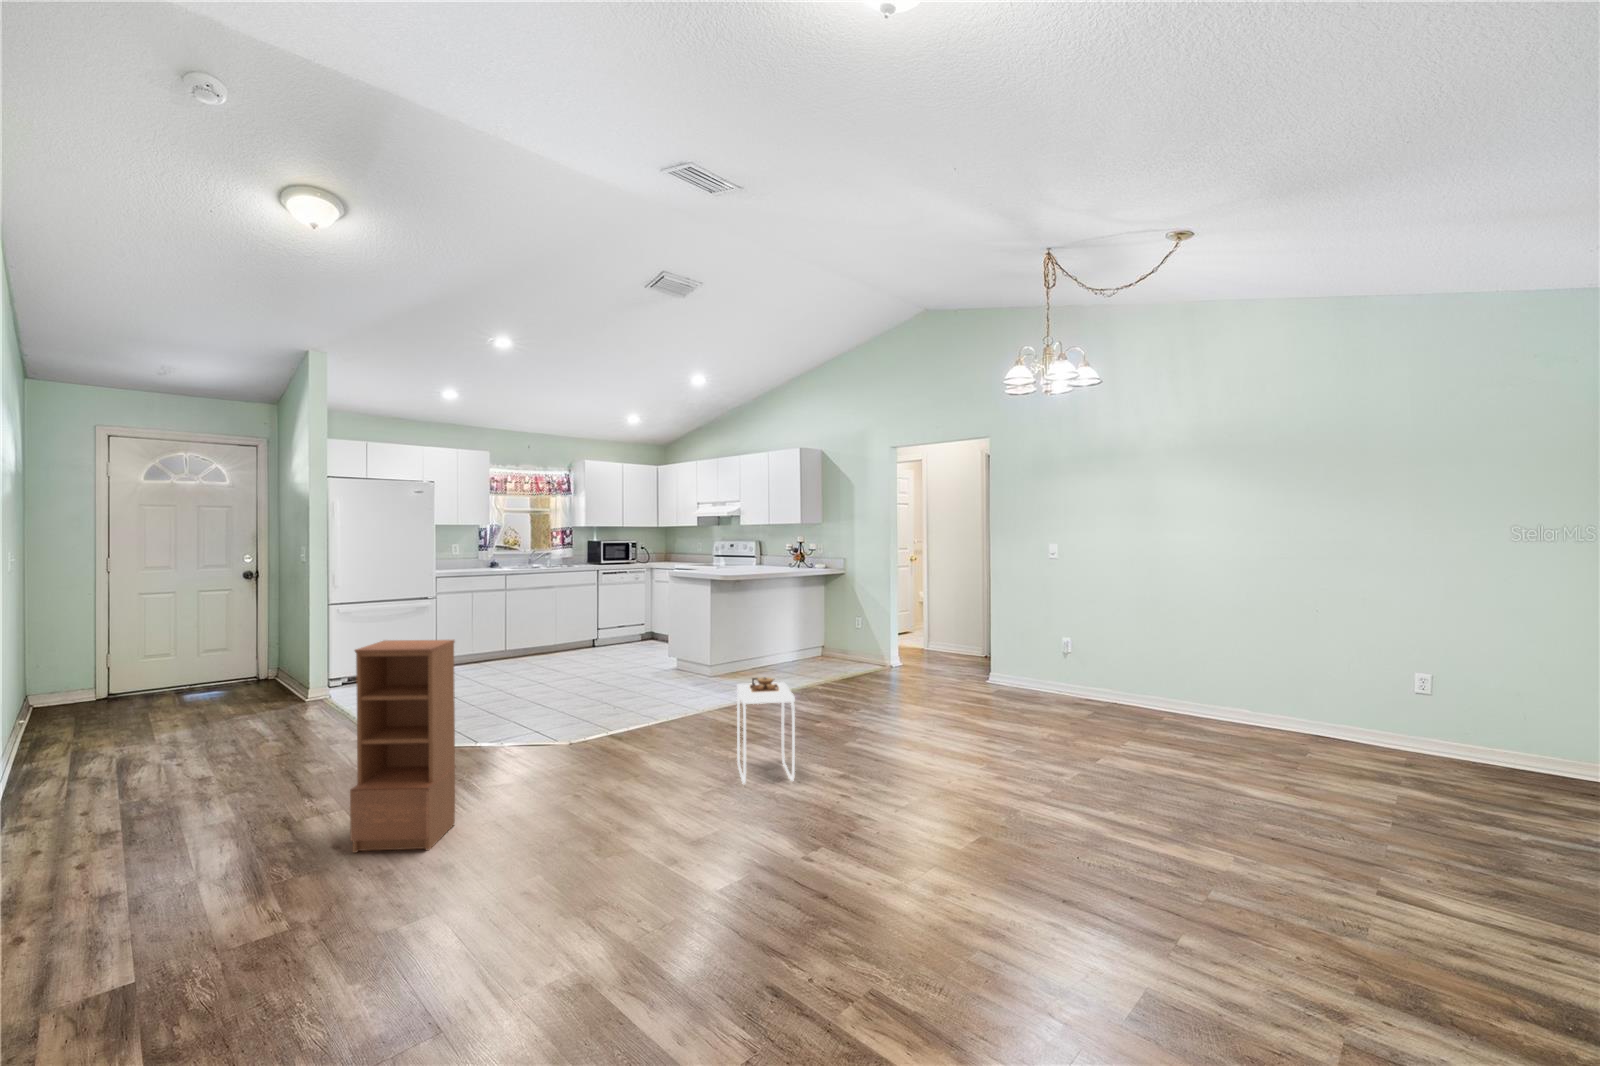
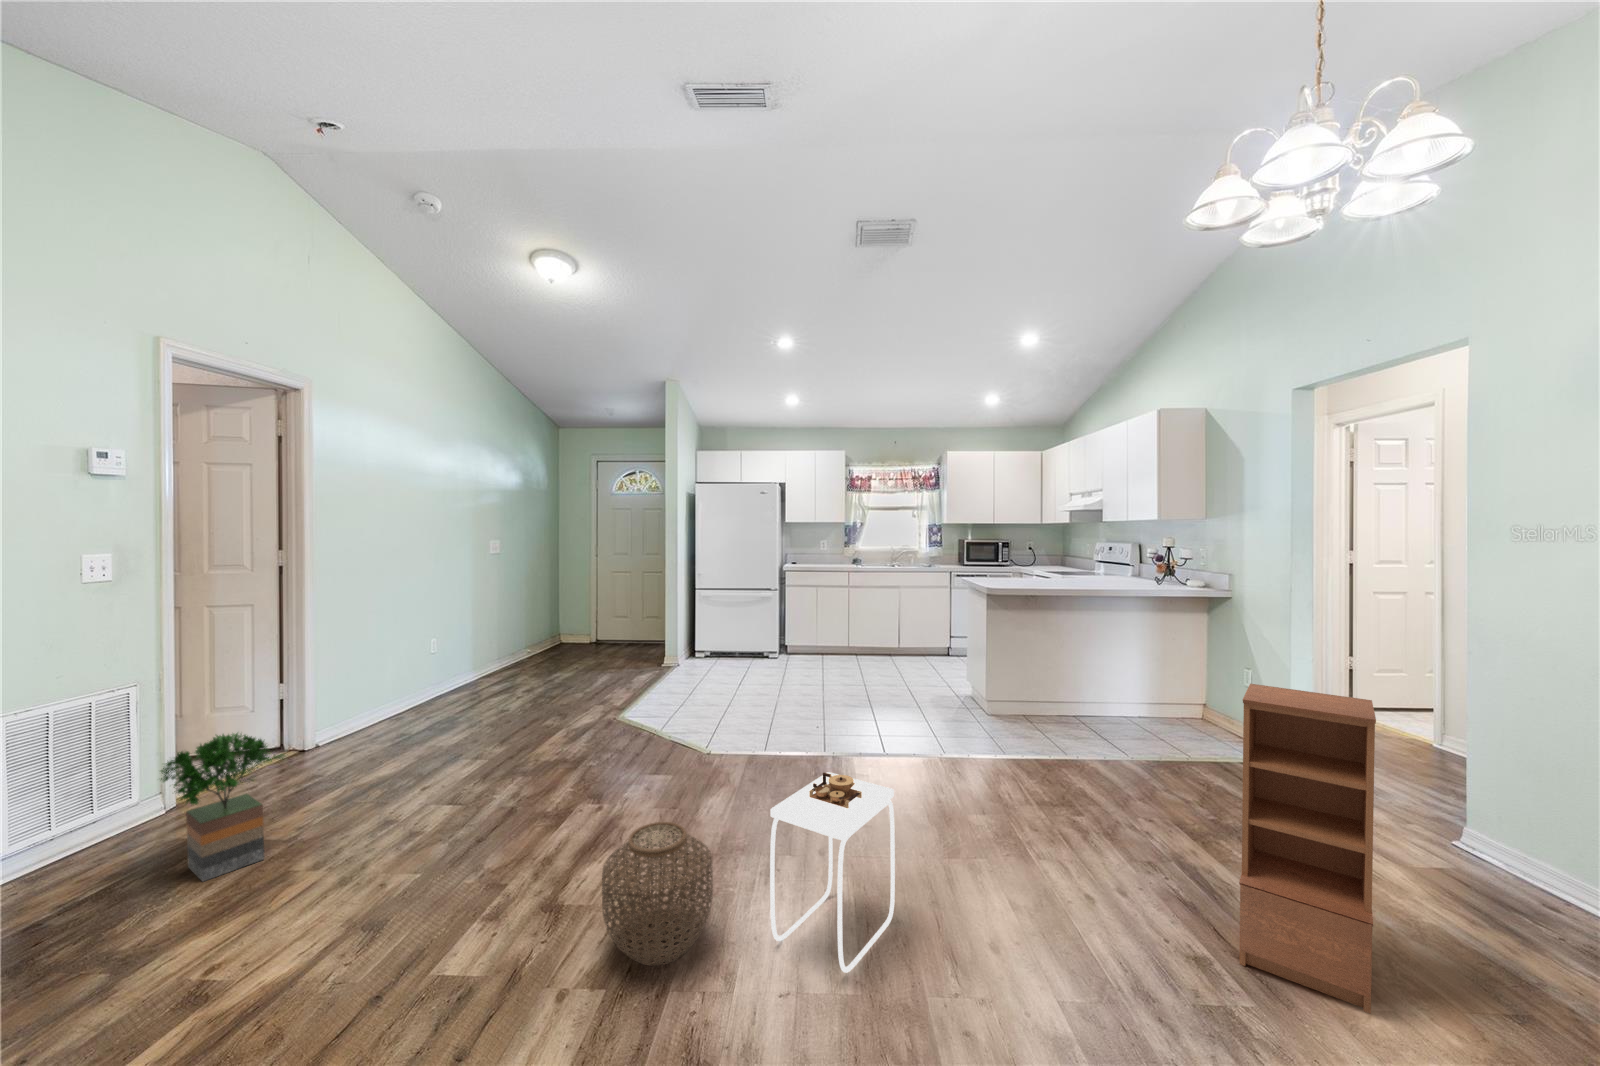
bookcase: present [350,640,455,853] -> present [1239,684,1376,1014]
woven basket: none [644,726,719,815] -> present [602,822,713,966]
potted tree: none [85,761,218,937] -> present [161,733,284,881]

